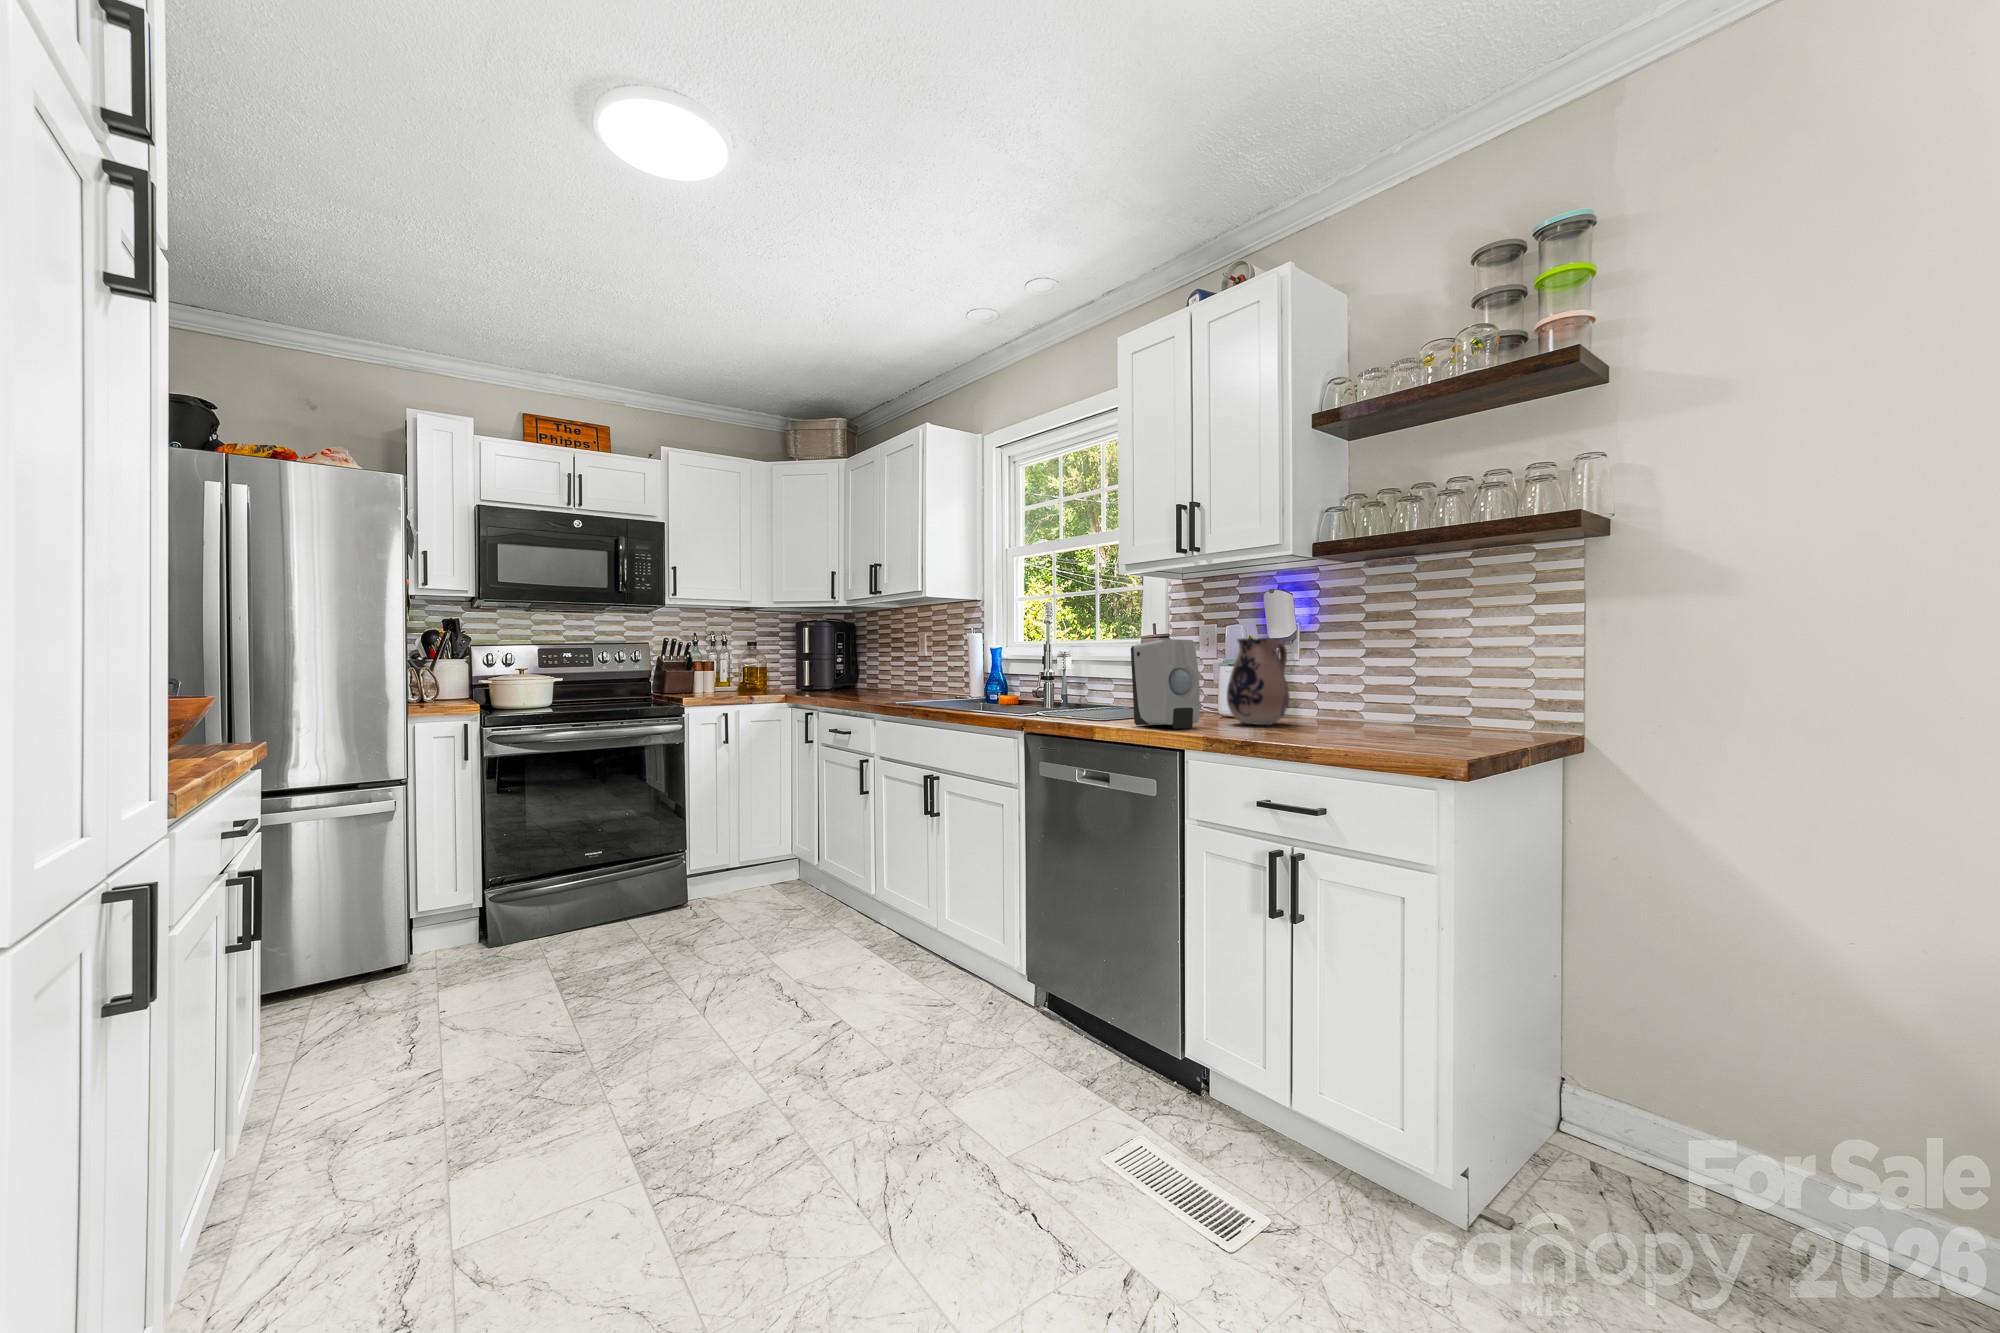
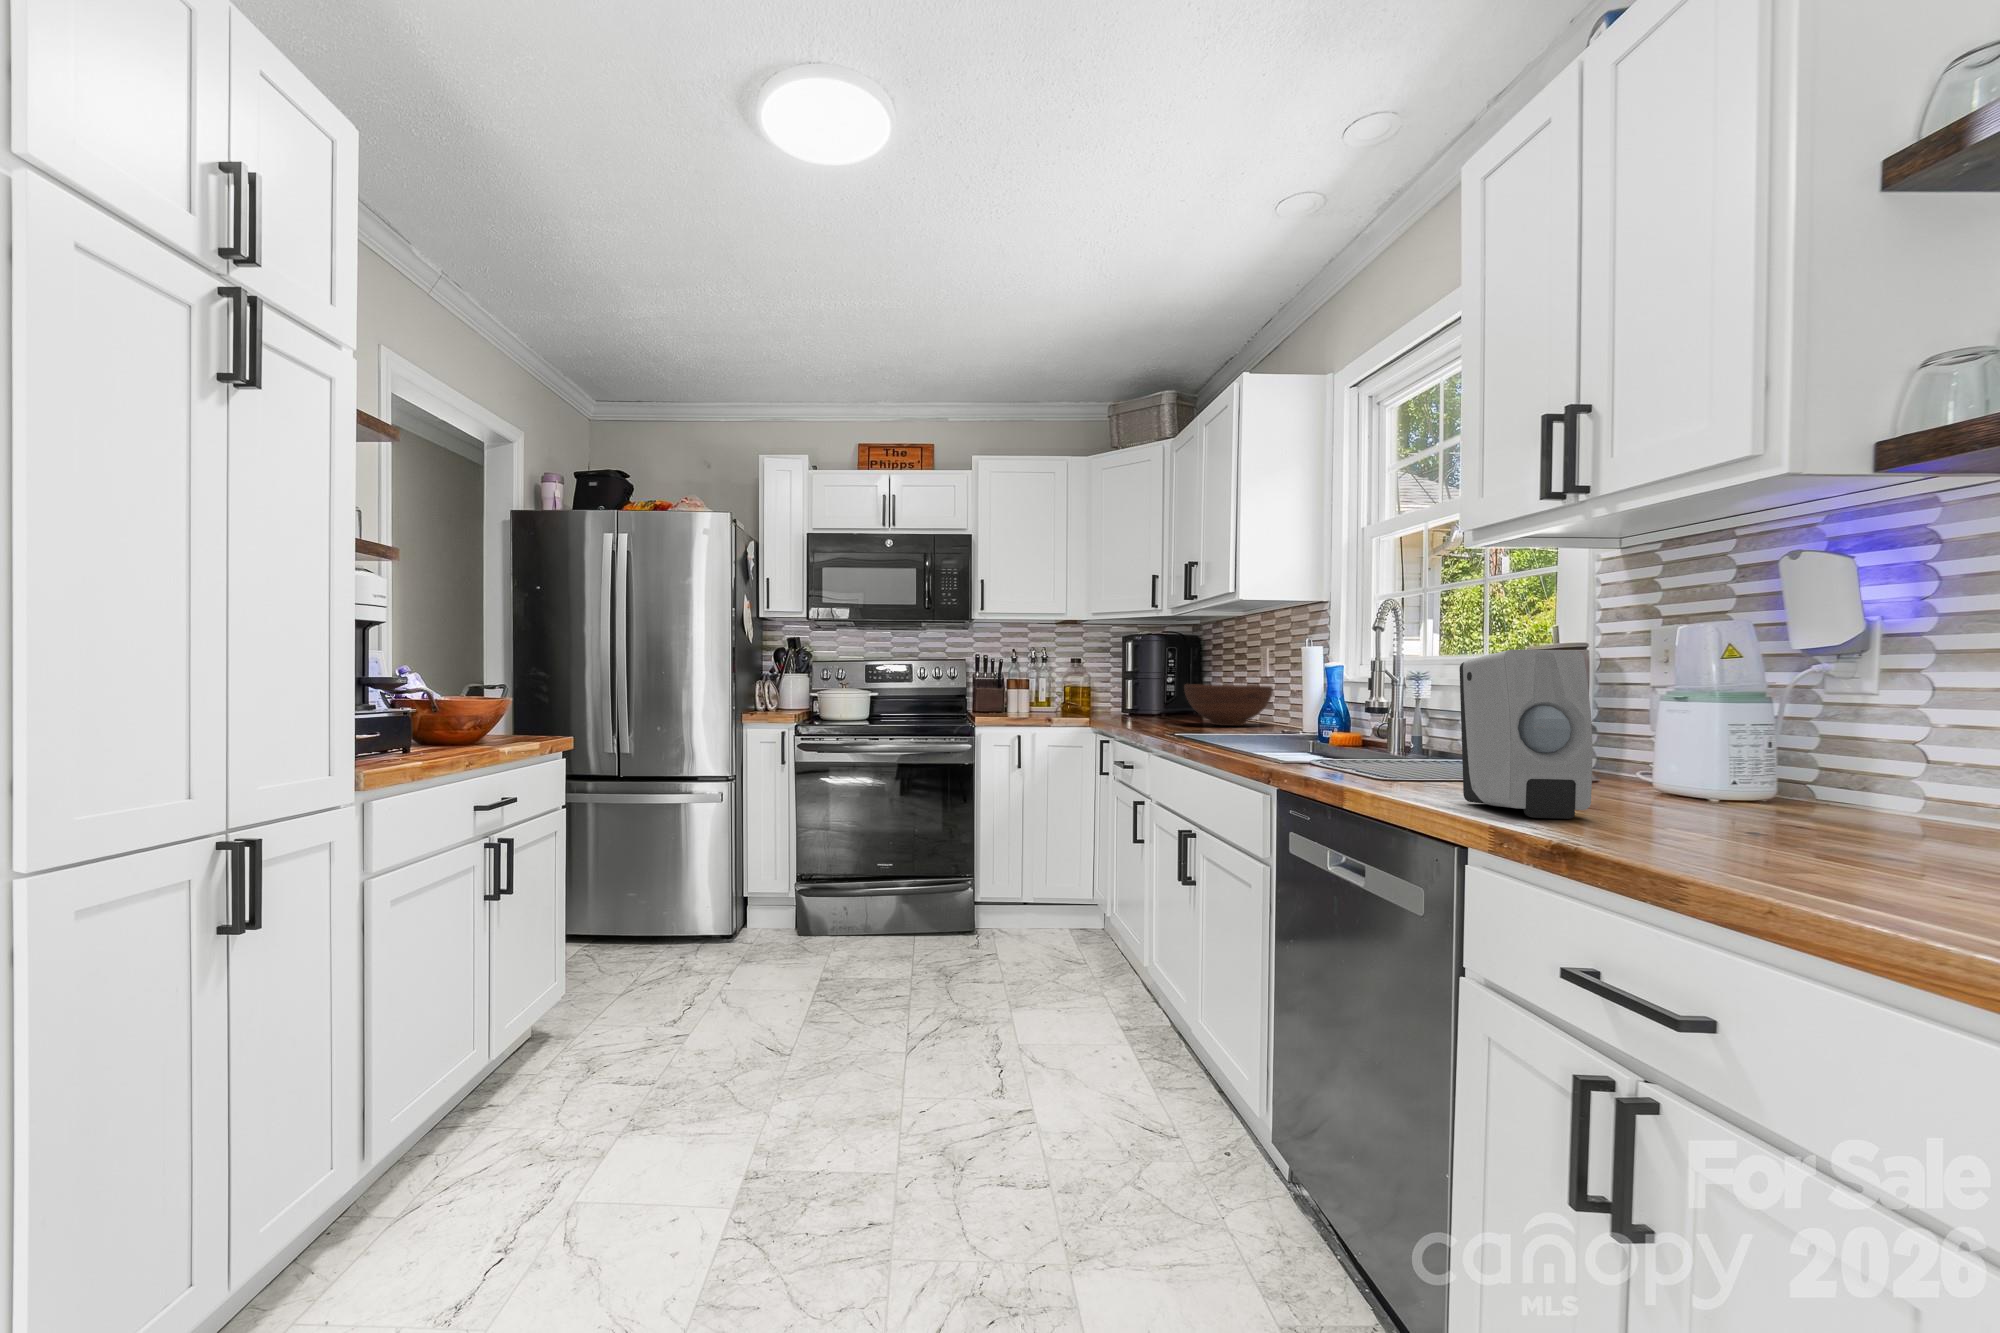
ceramic pitcher: present [1227,638,1290,725] -> none [1669,645,1833,826]
fruit bowl: none [863,663,932,695] -> present [1184,684,1273,726]

